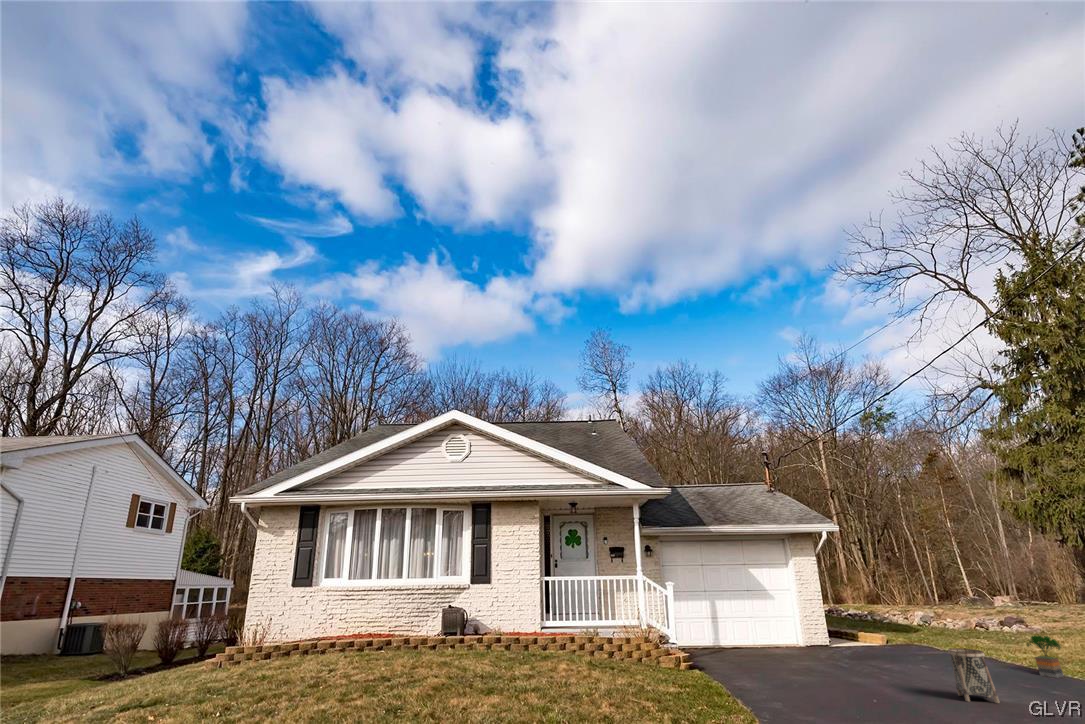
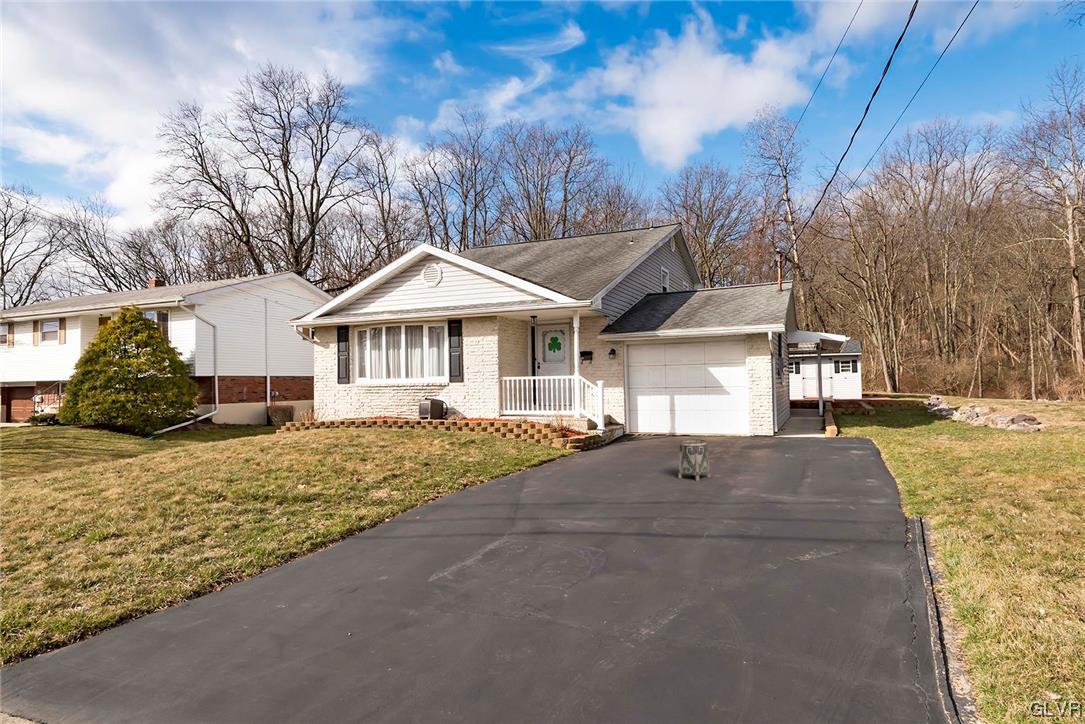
potted tree: present [1027,635,1064,678] -> none [830,433,860,470]

